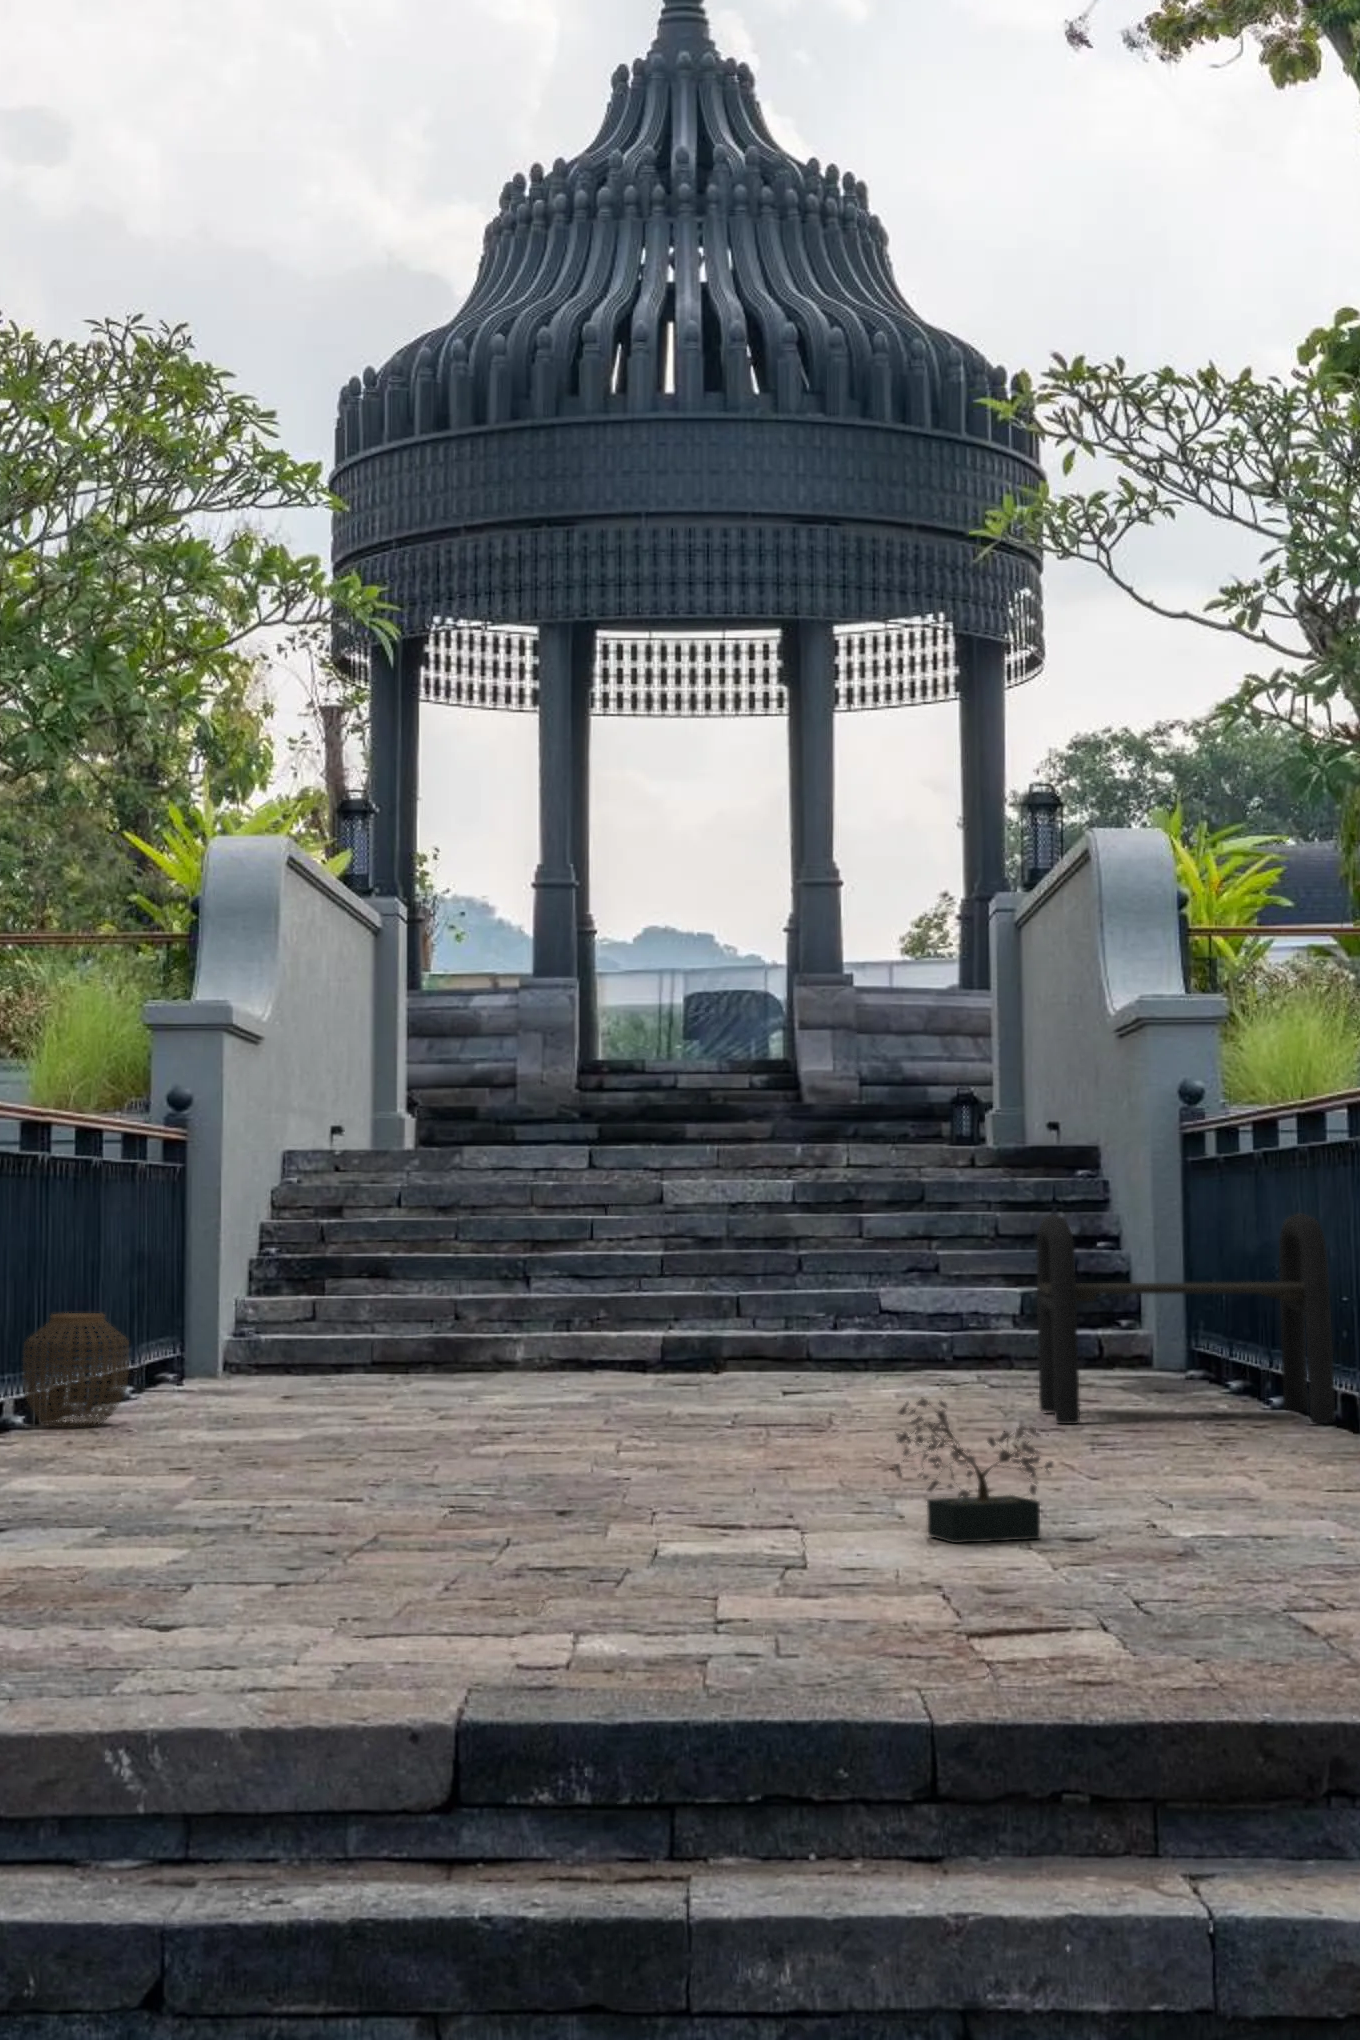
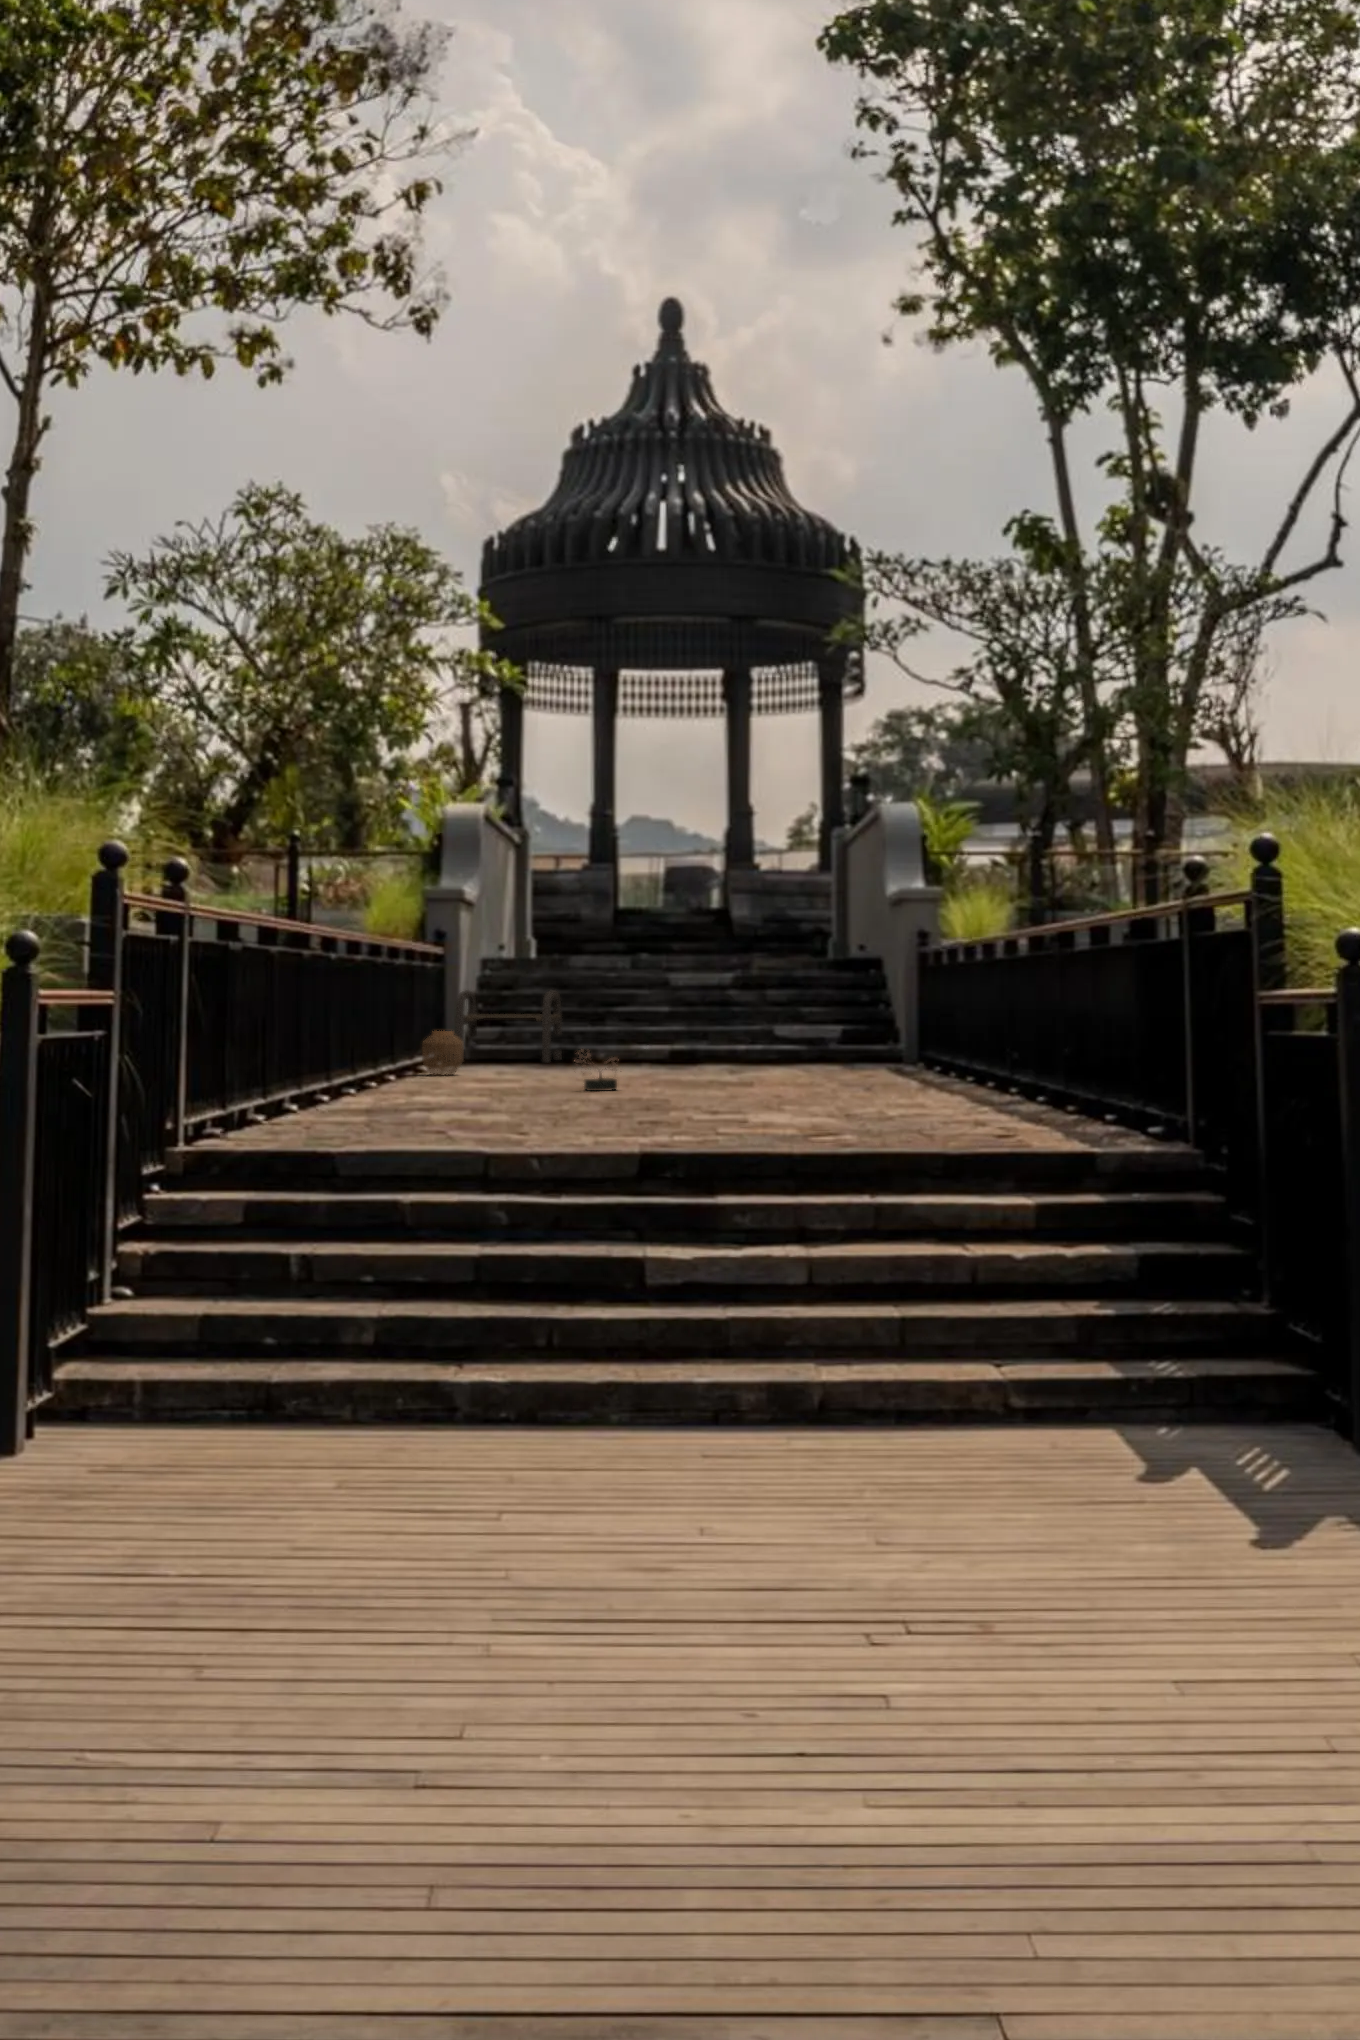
bench: present [1036,1213,1336,1424] -> present [455,990,562,1063]
decorative plant: present [895,1398,1053,1543] -> present [578,1053,617,1091]

